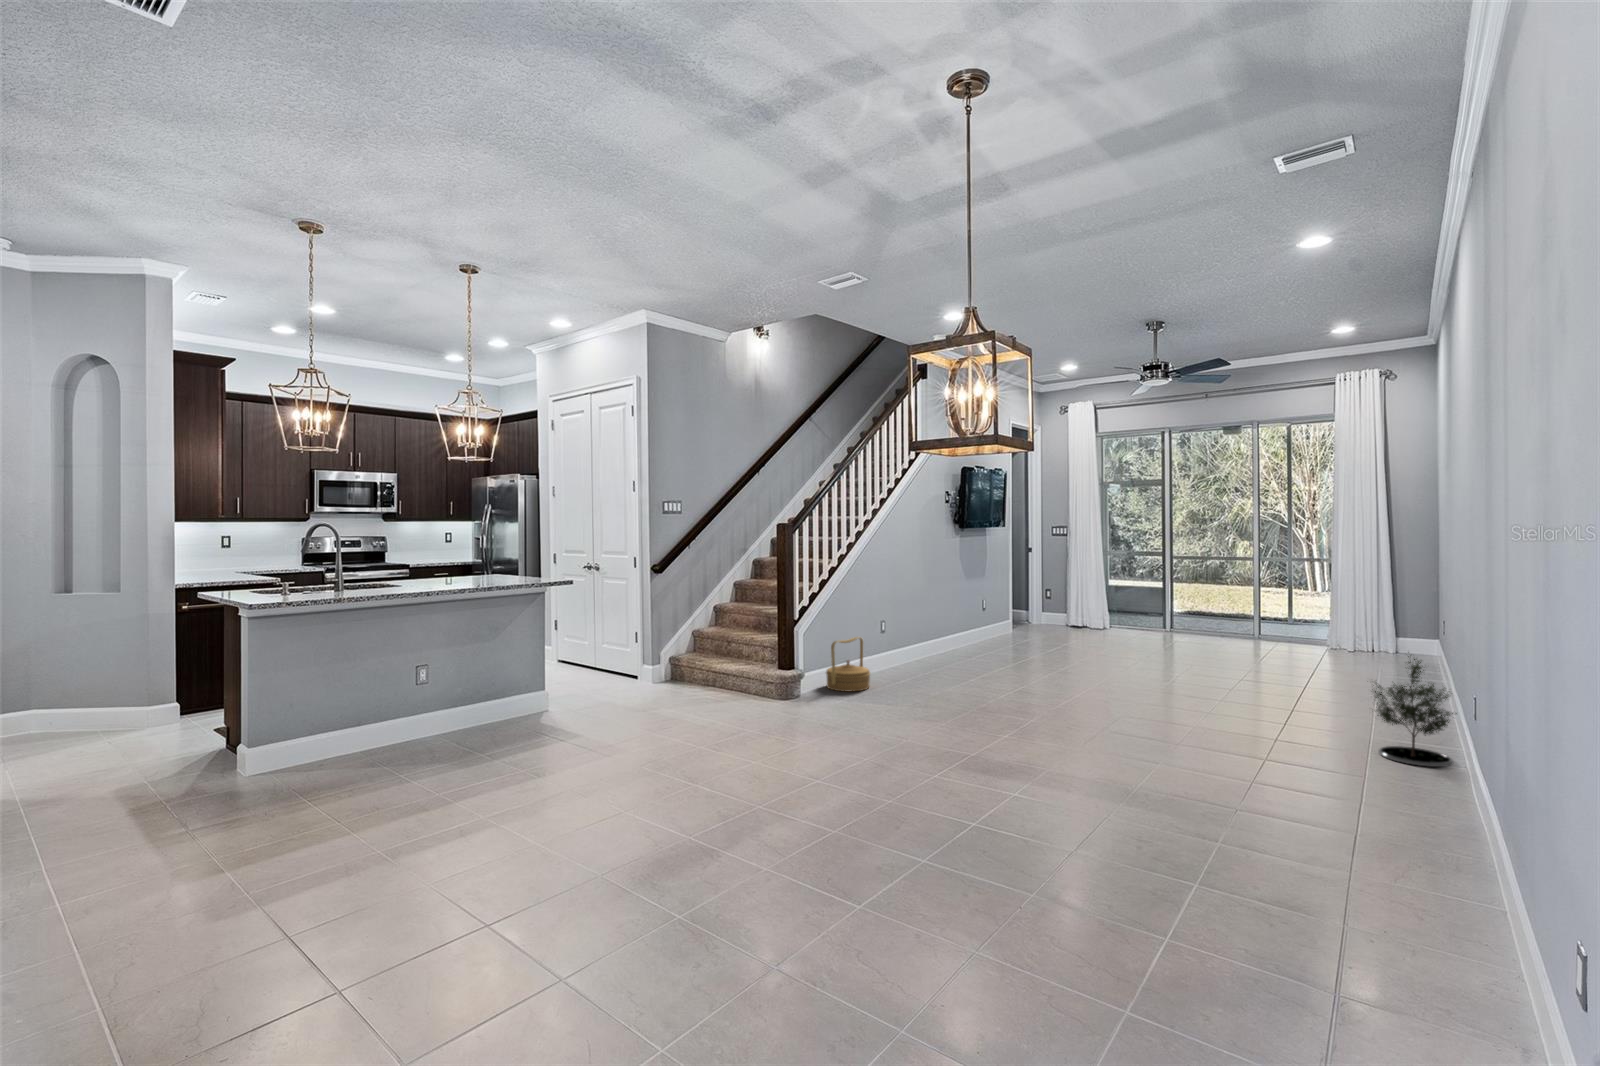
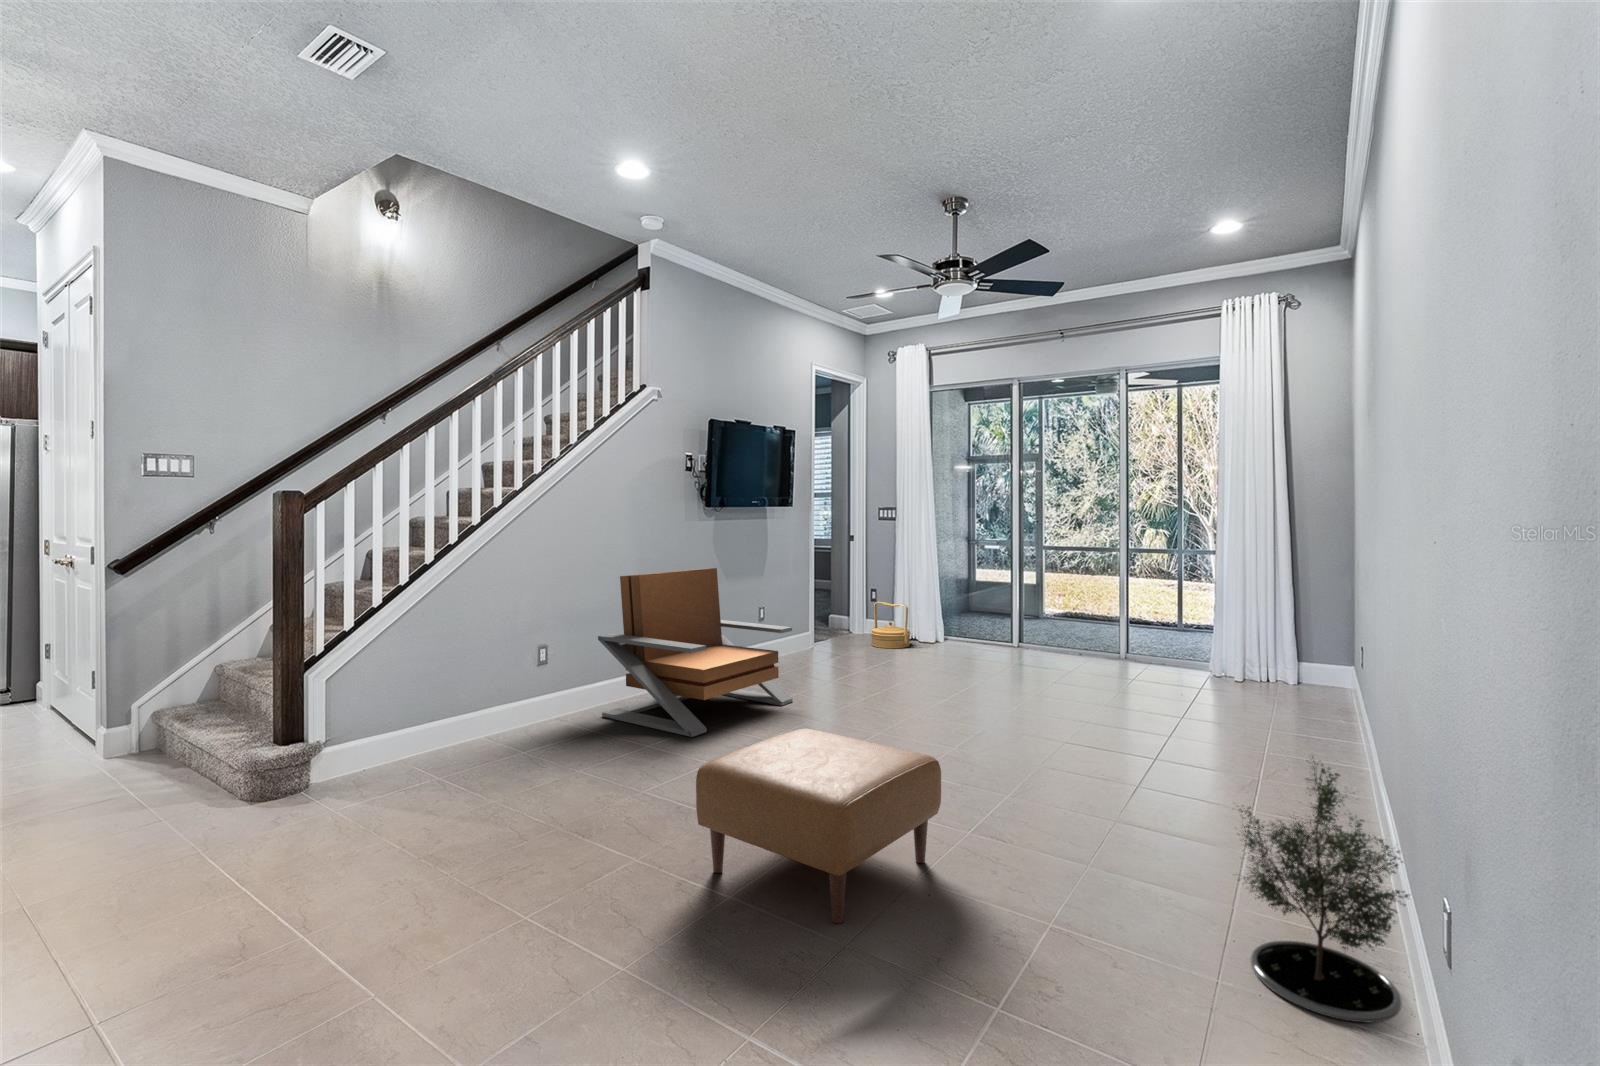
lounge chair: none [910,569,1033,676] -> present [598,568,793,737]
woven basket: present [826,637,870,691] -> present [871,601,910,648]
ottoman: none [1065,656,1196,740] -> present [696,729,941,923]

